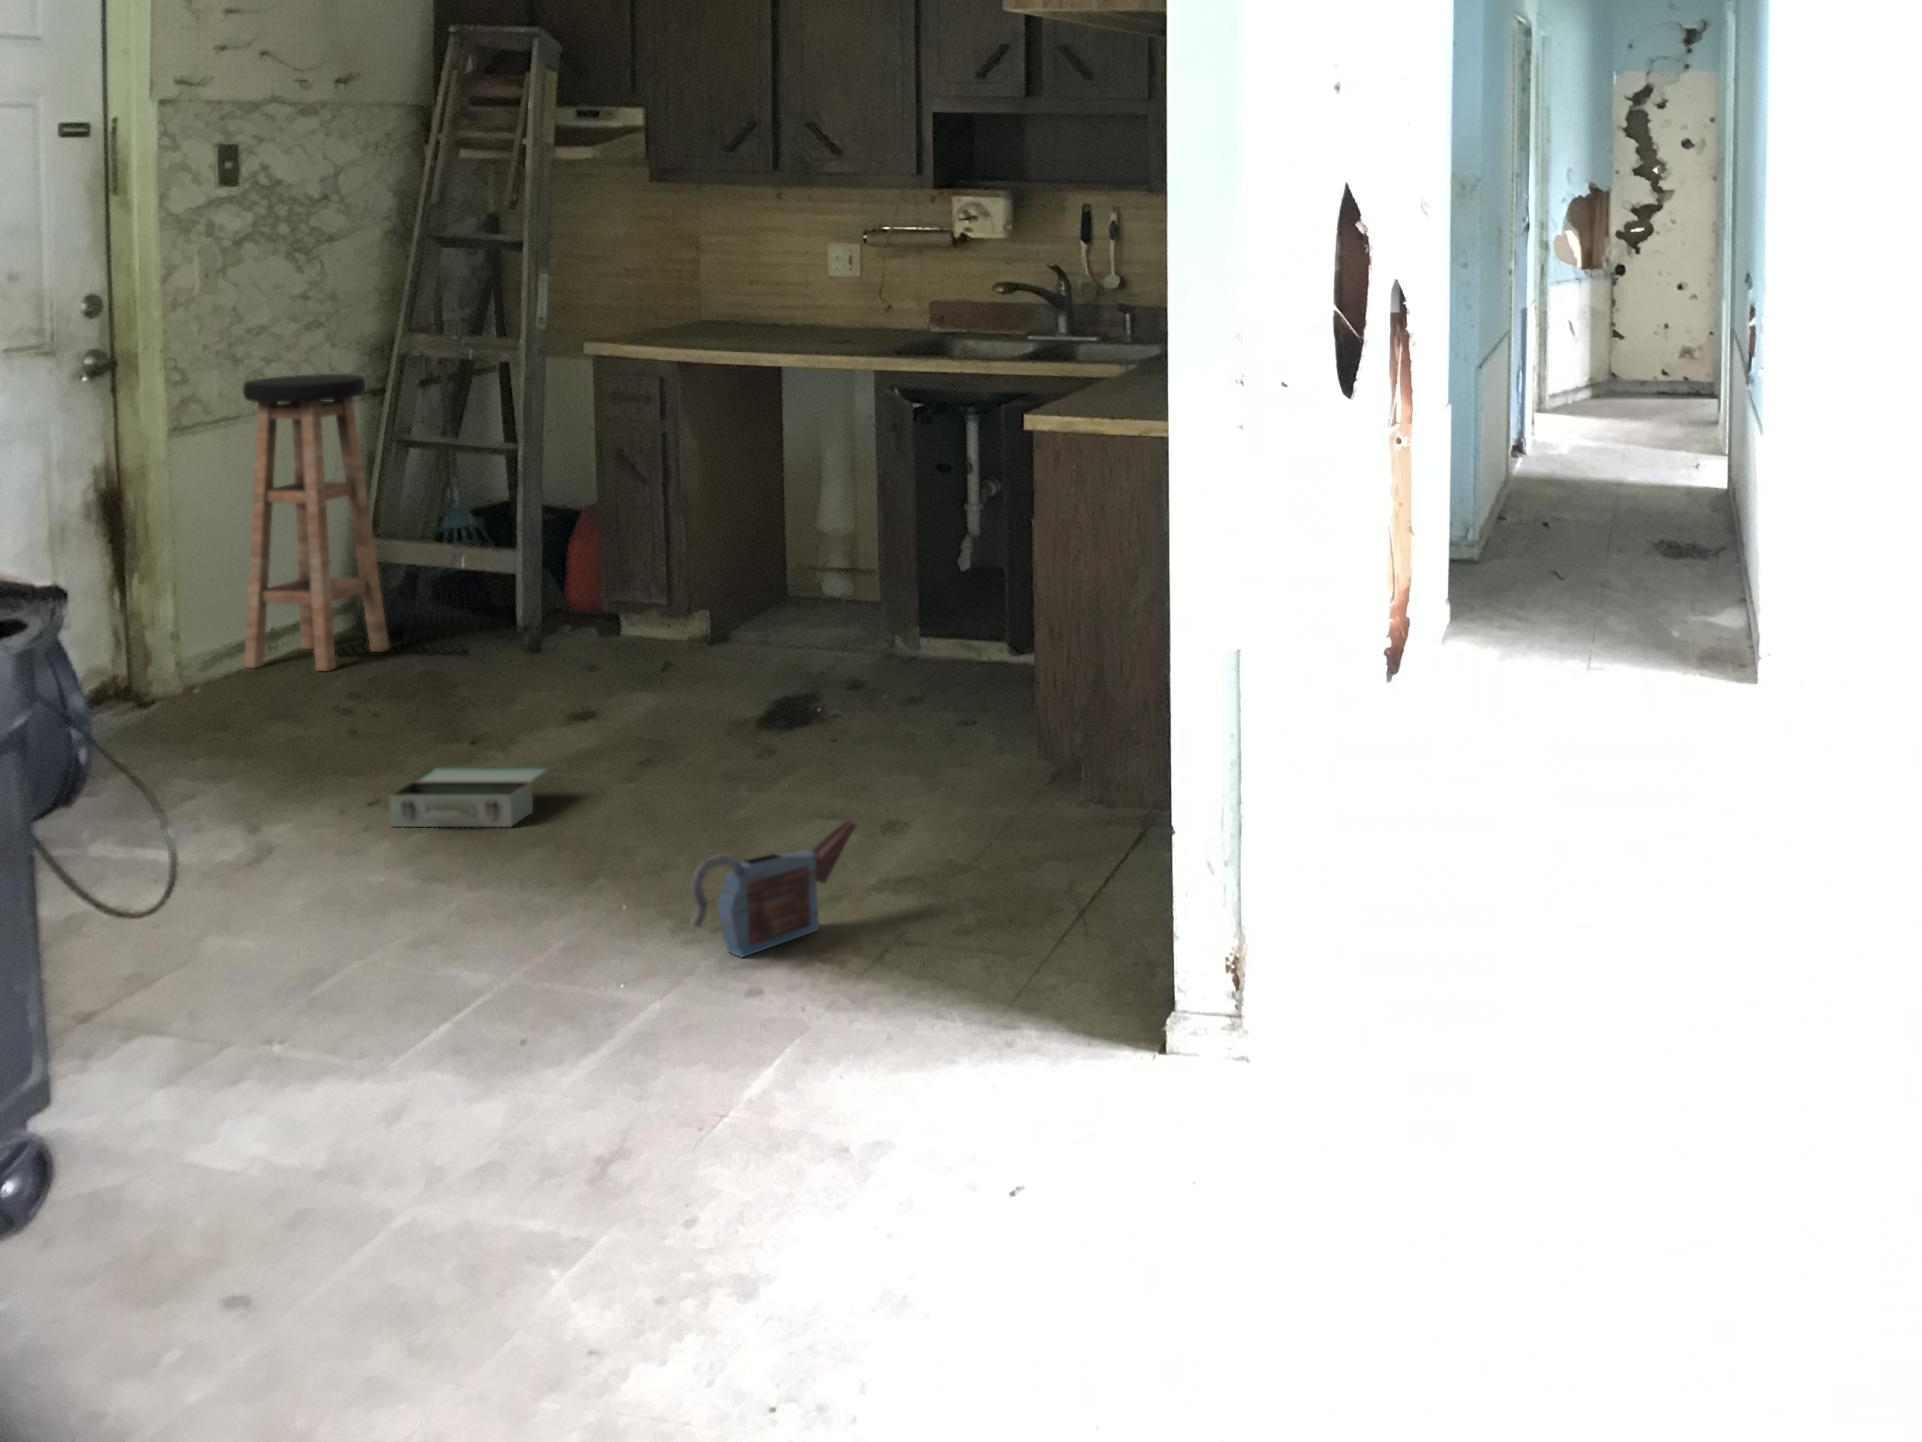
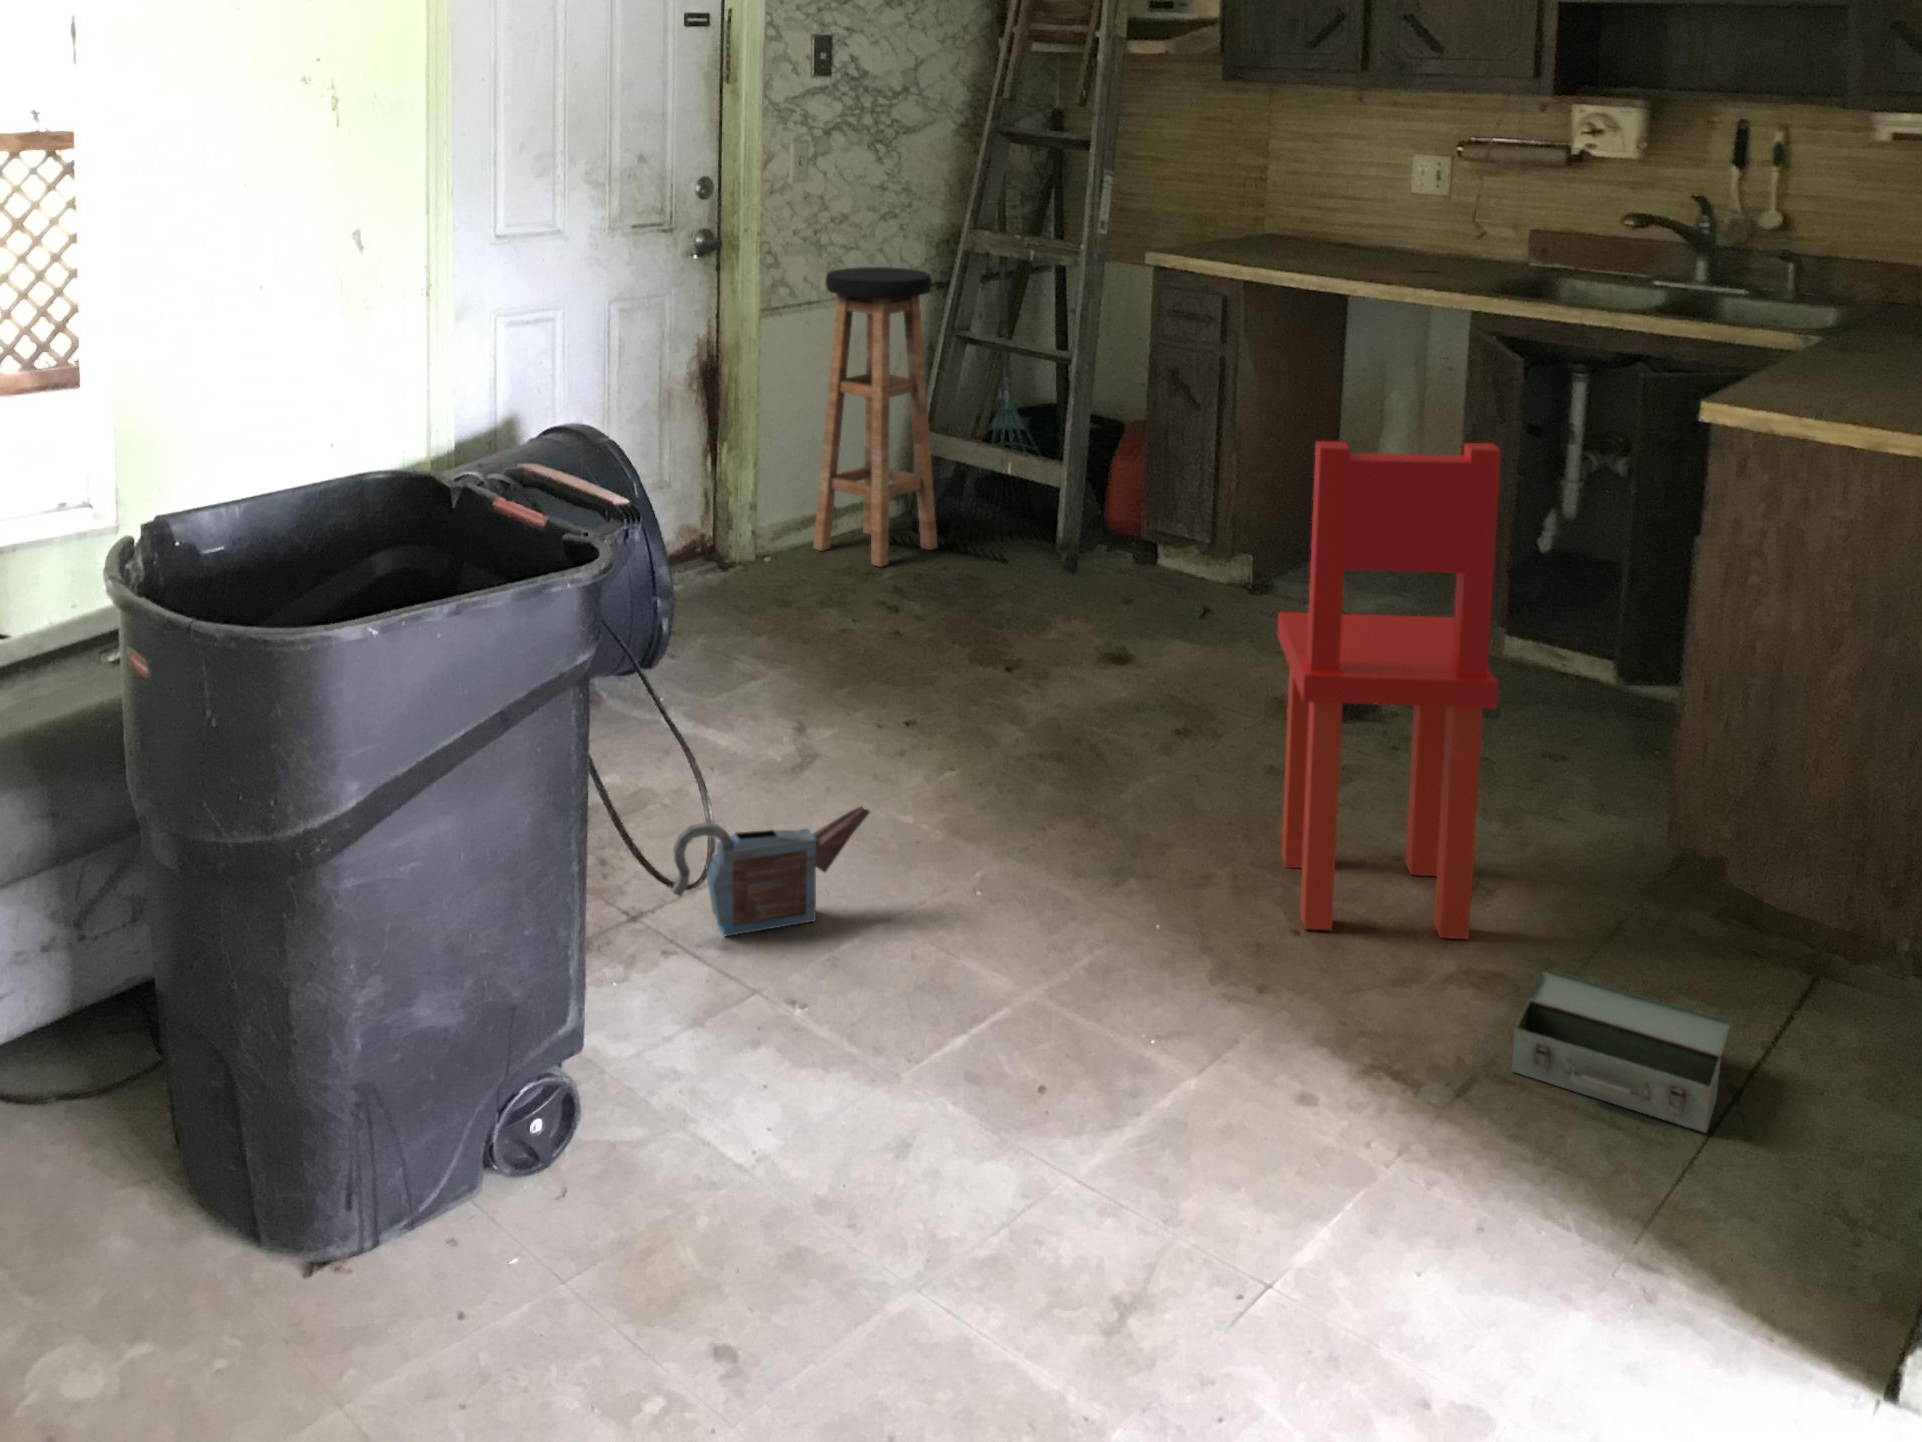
chair: none [718,429,885,826] -> present [1278,441,1501,939]
toolbox: present [389,766,550,827] -> present [1512,970,1730,1133]
watering can: present [690,821,856,957] -> present [672,806,870,936]

